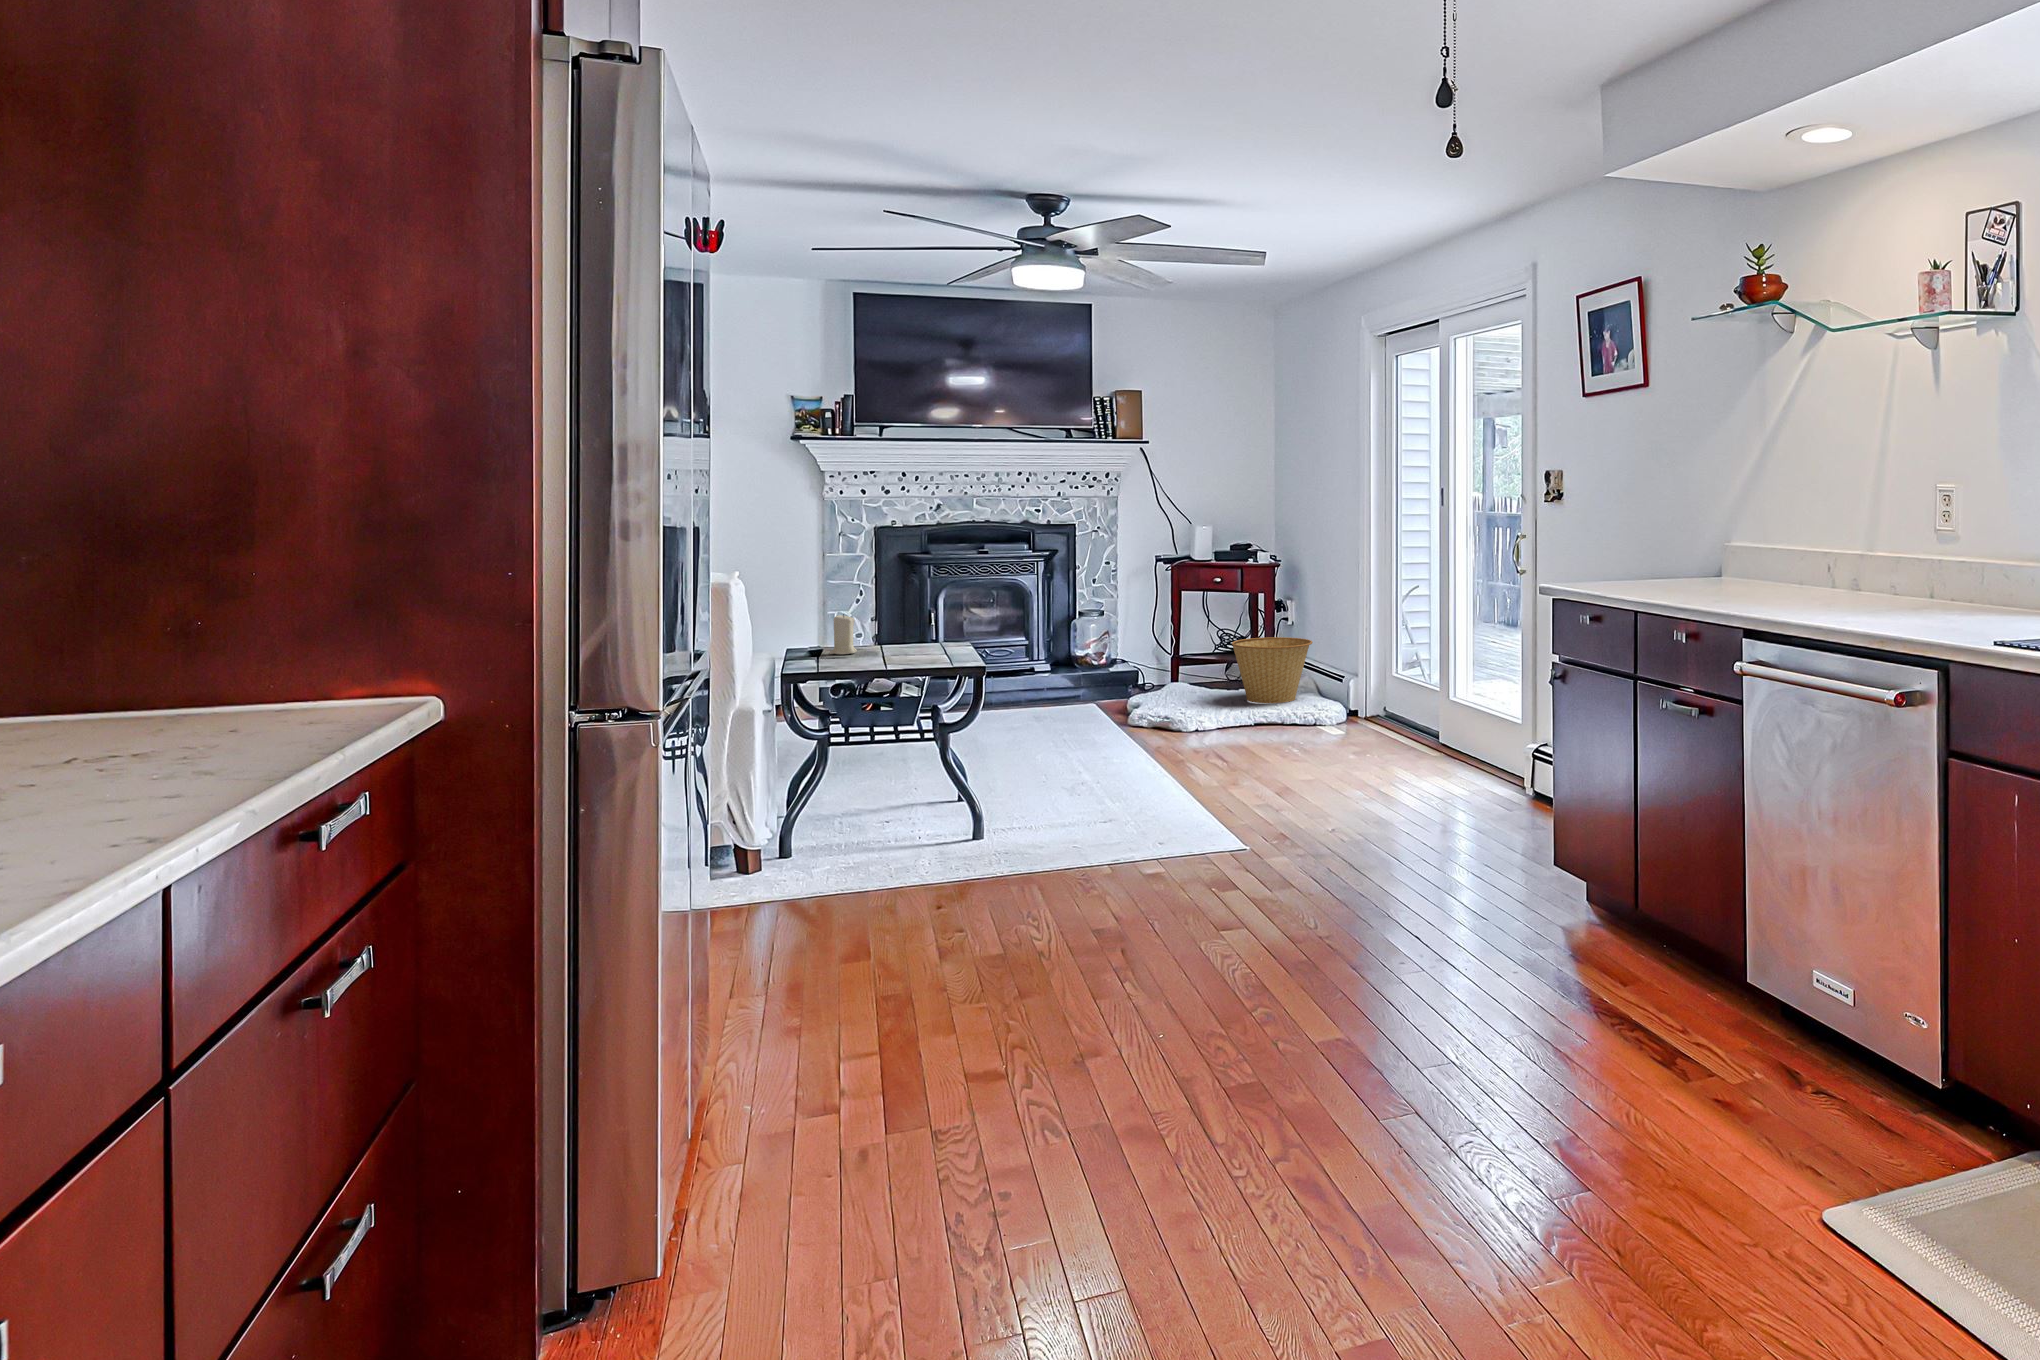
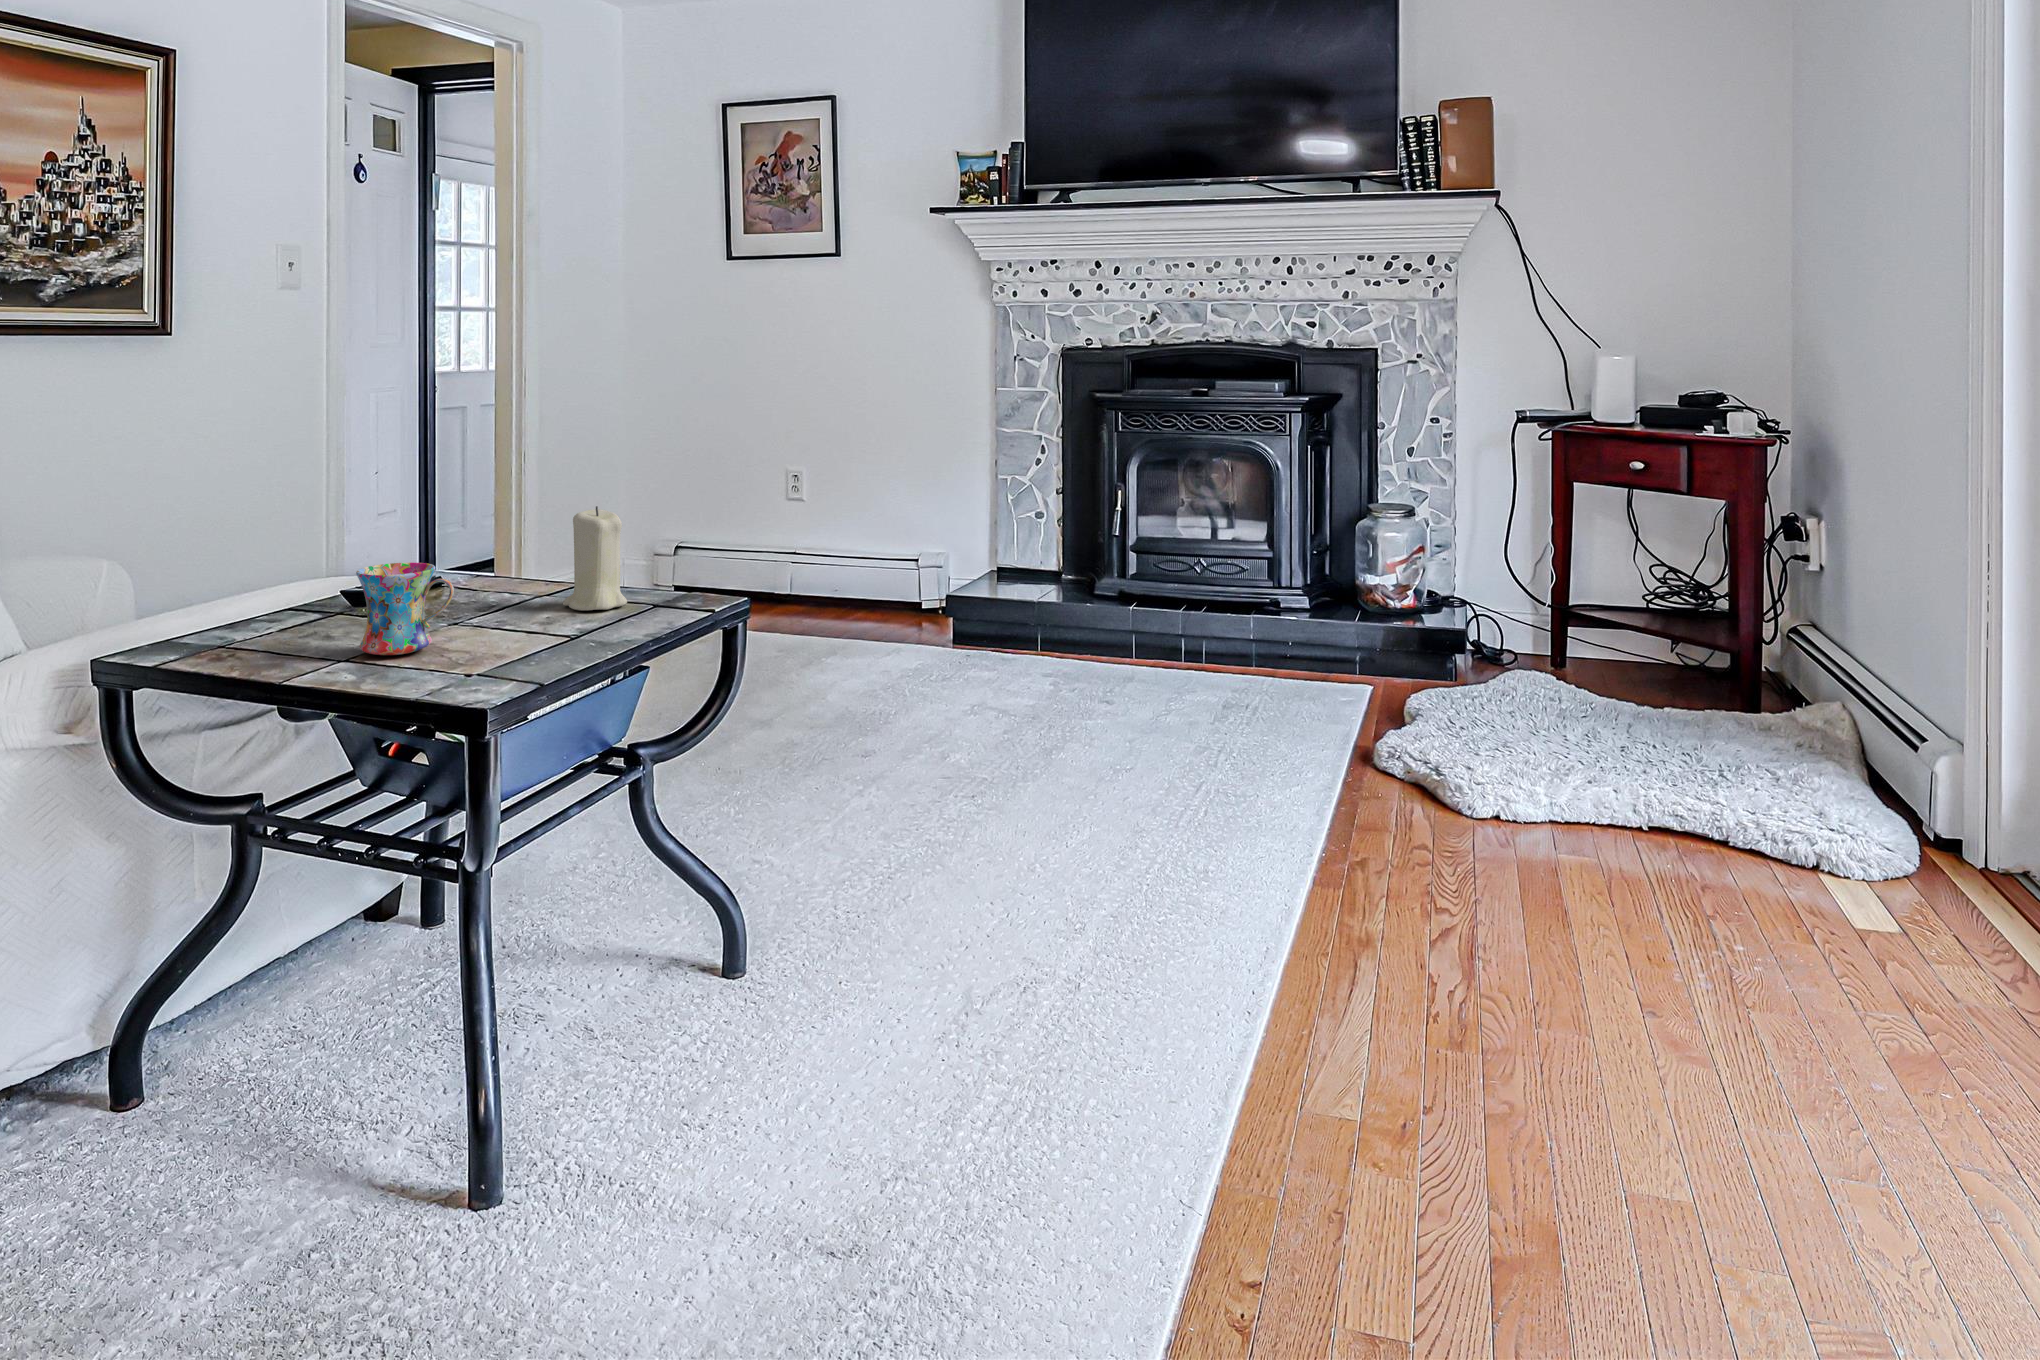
mug: none [797,634,834,666] -> present [356,563,454,655]
basket: present [1232,637,1313,703] -> none [1676,603,1899,777]

